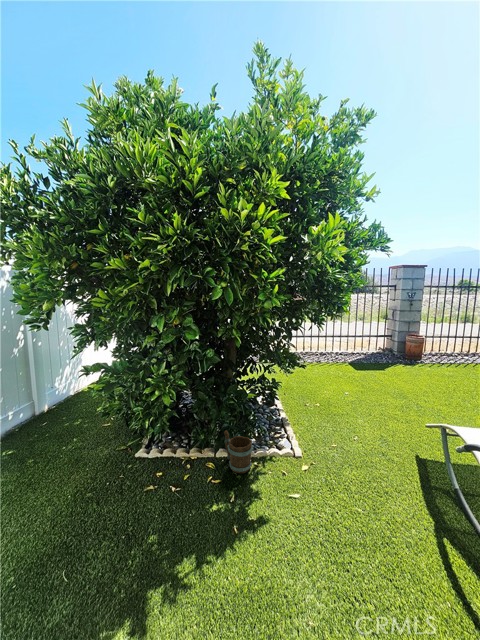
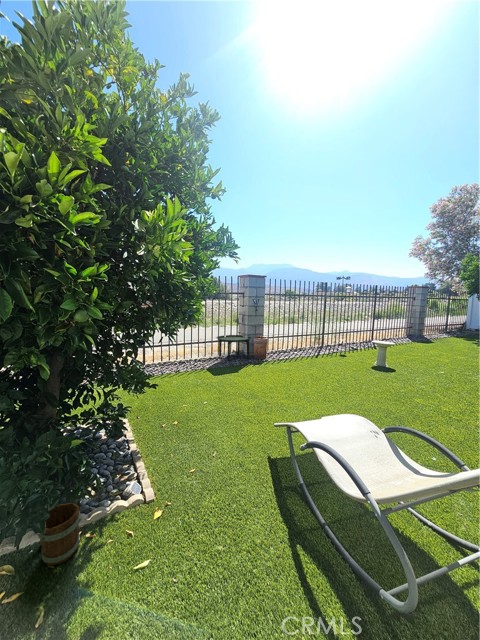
round table: none [361,331,403,358] -> present [217,335,251,361]

